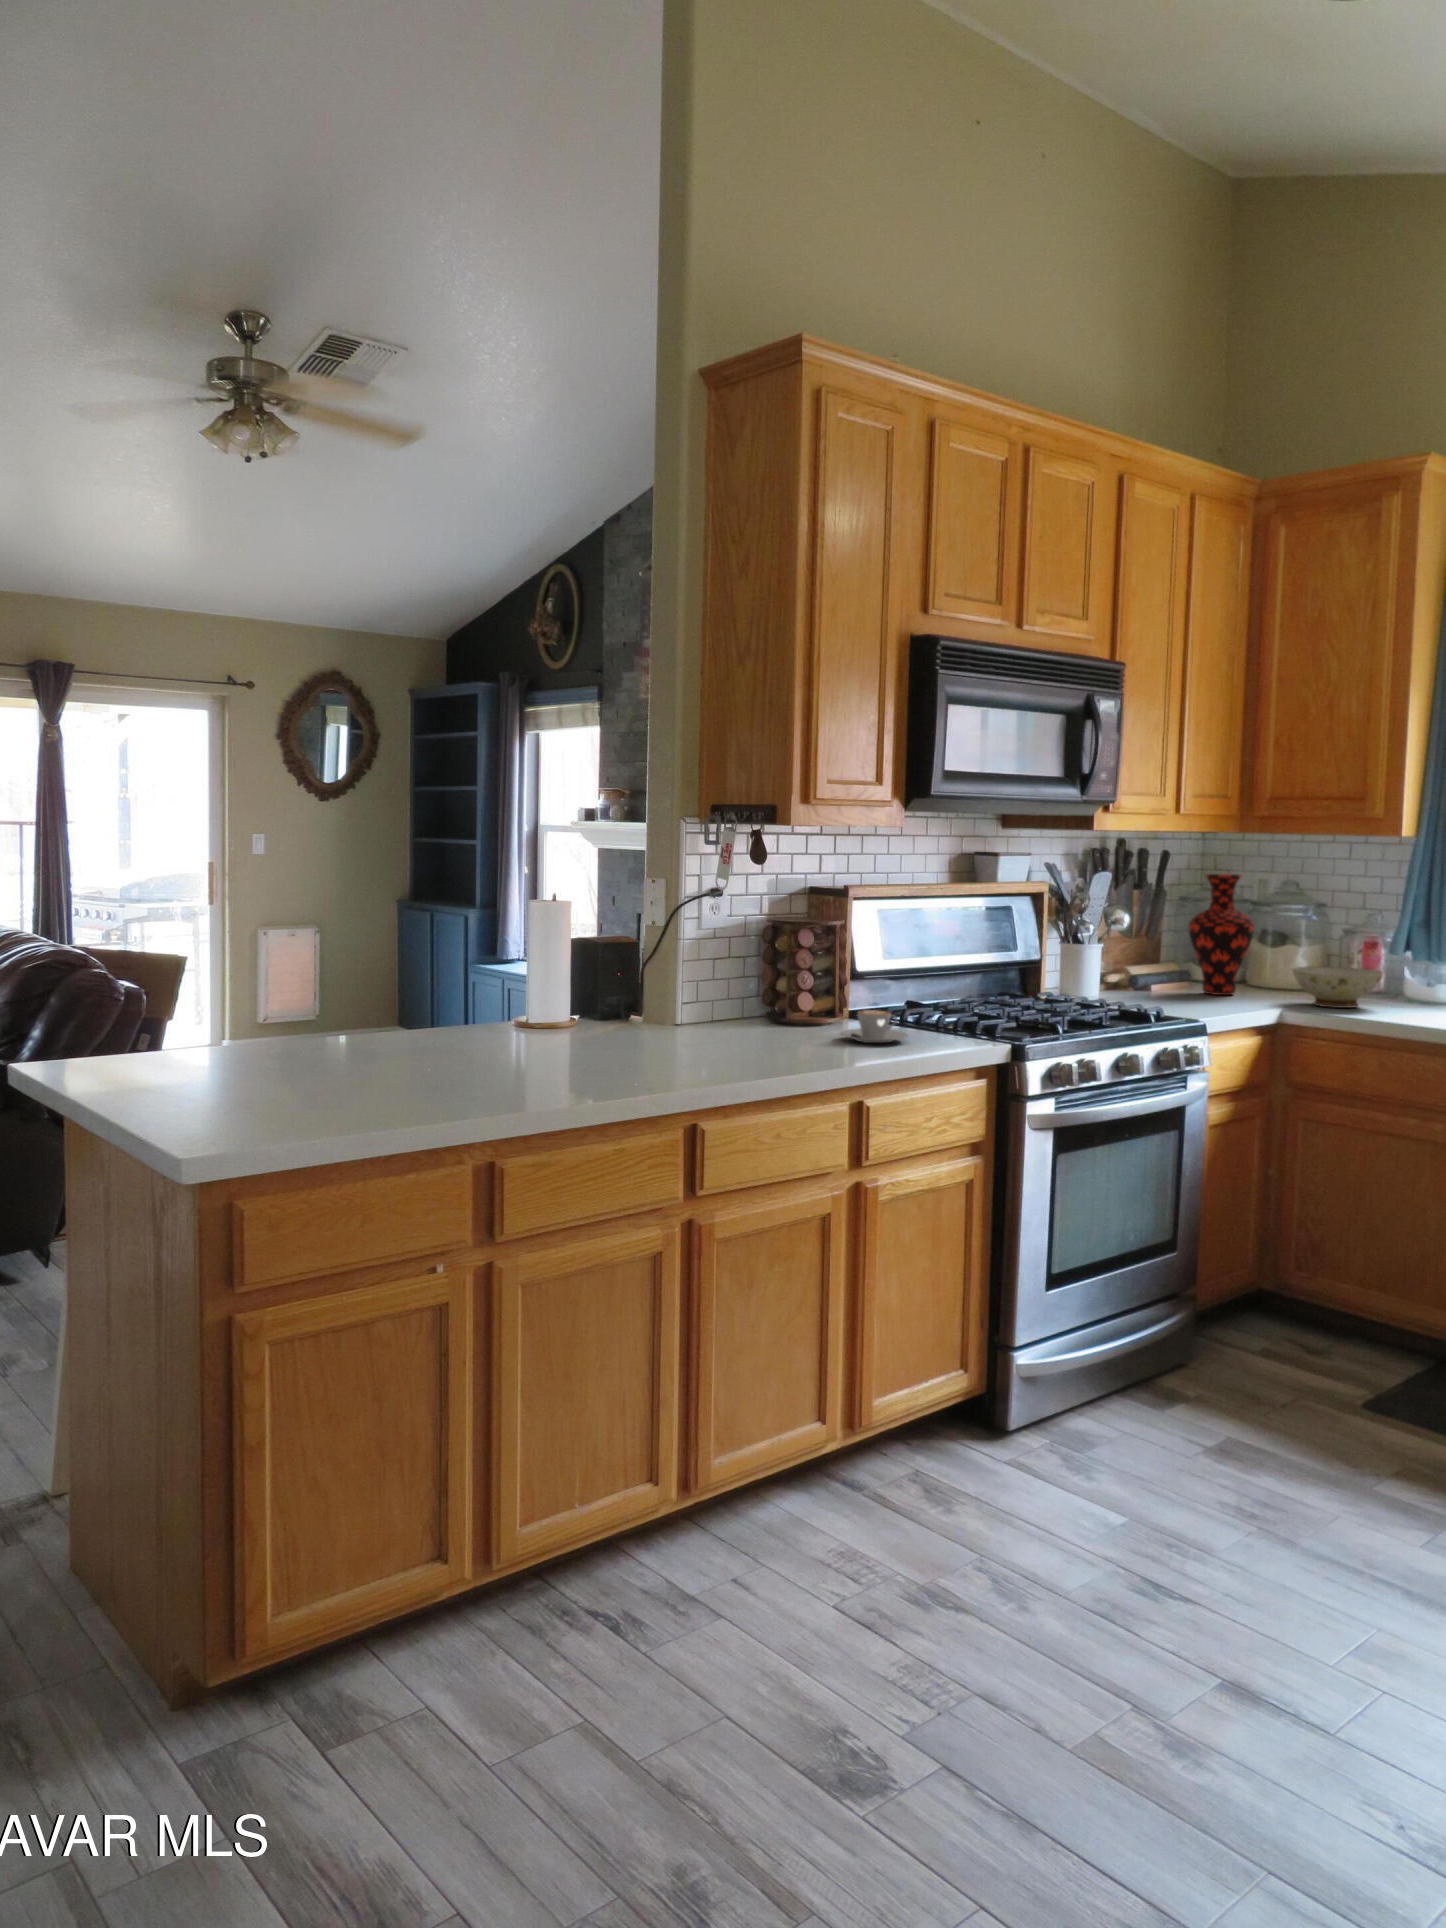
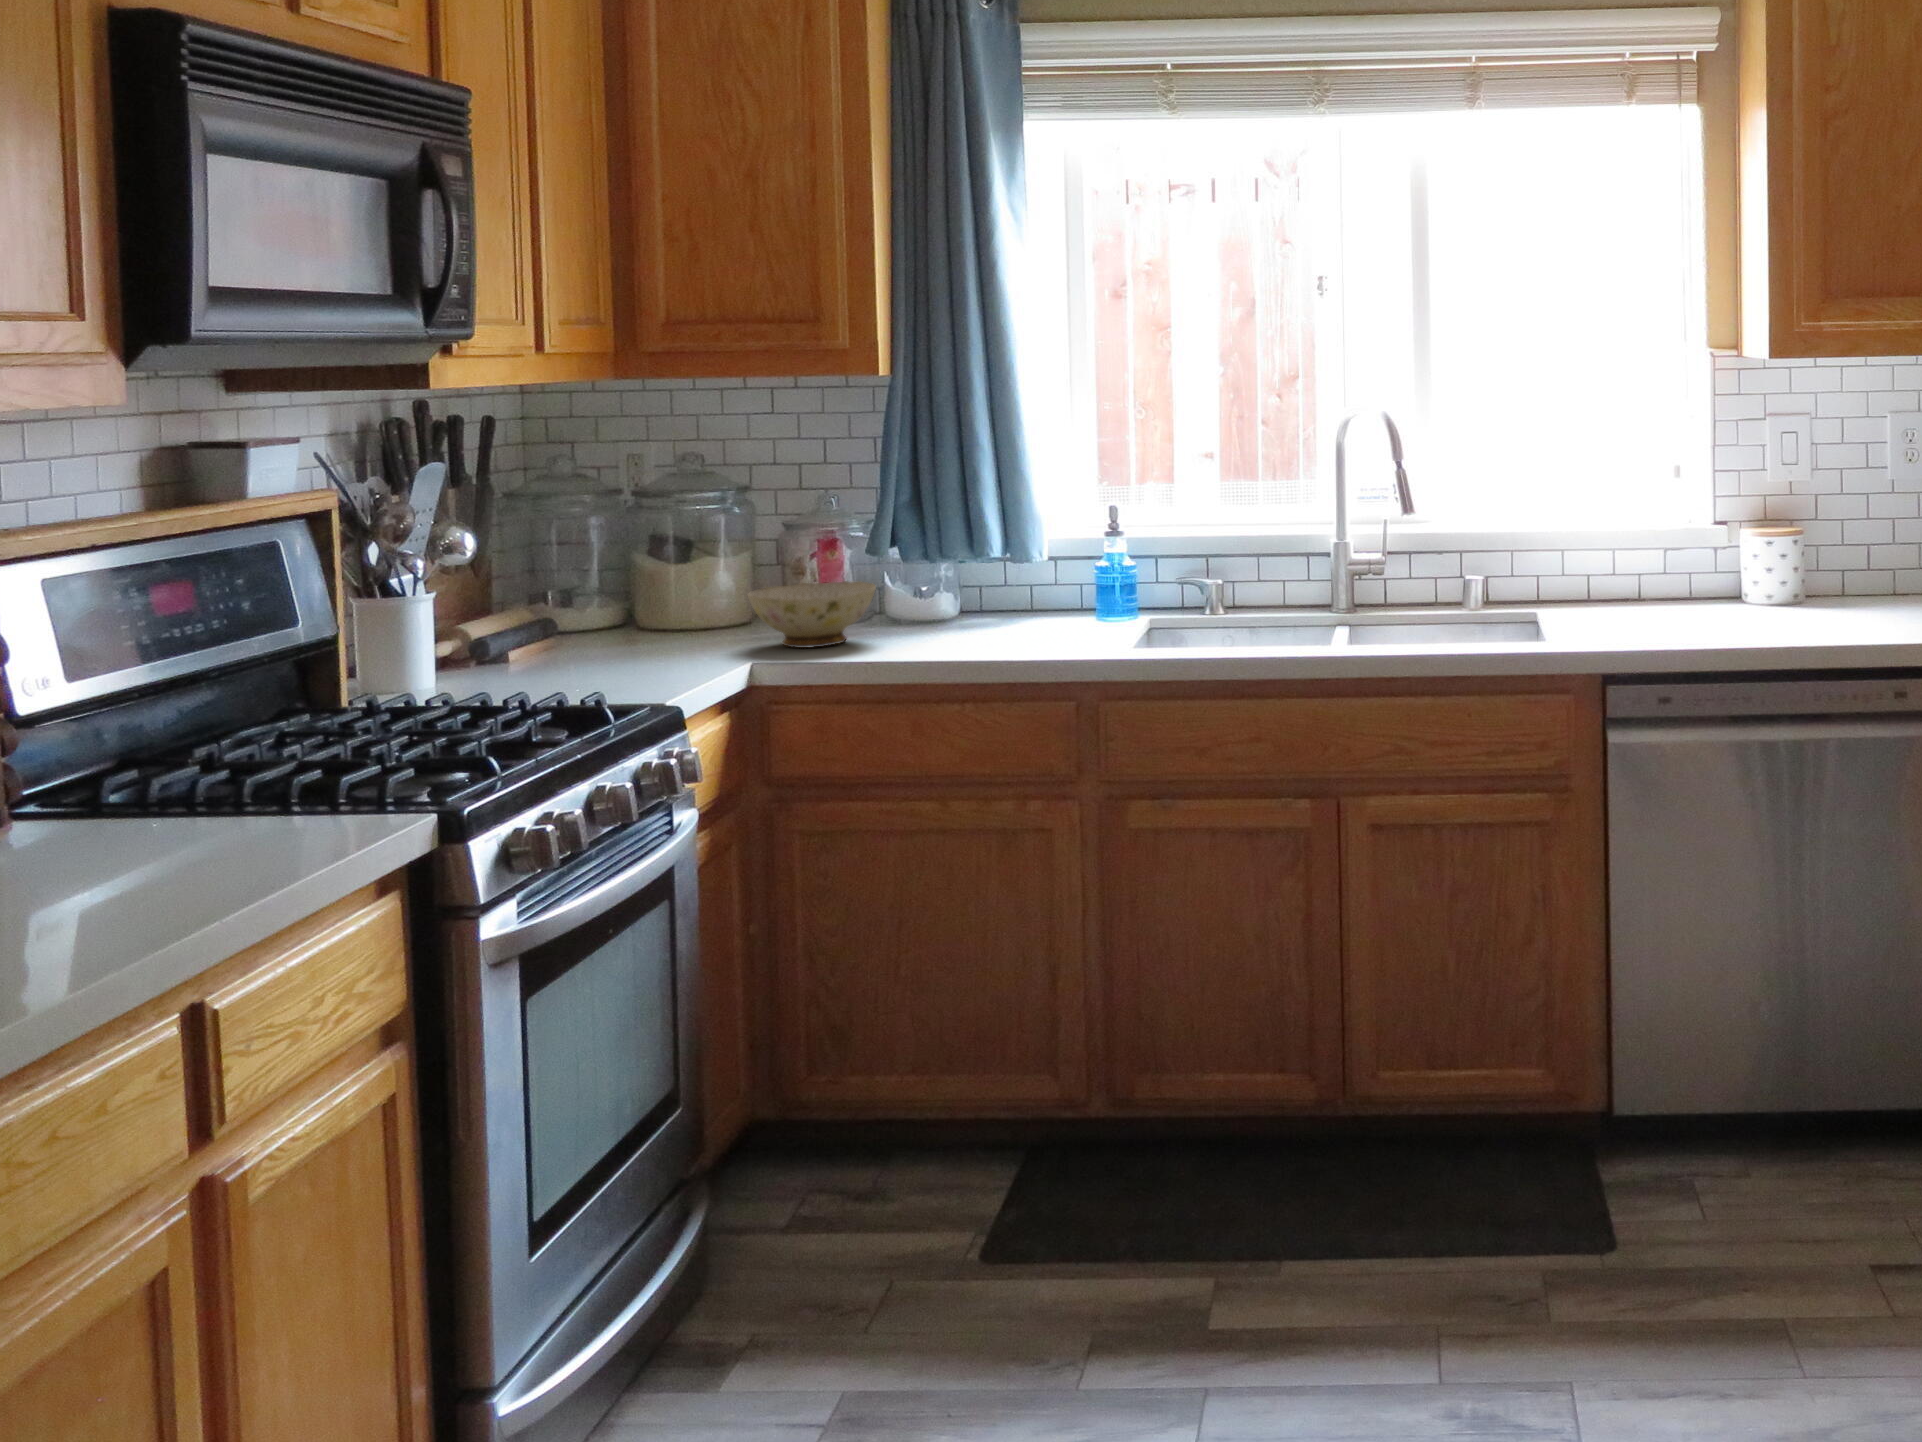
vase: present [1189,874,1255,995] -> none [567,452,675,653]
coffee cup: present [840,1010,908,1043] -> none [67,798,237,874]

